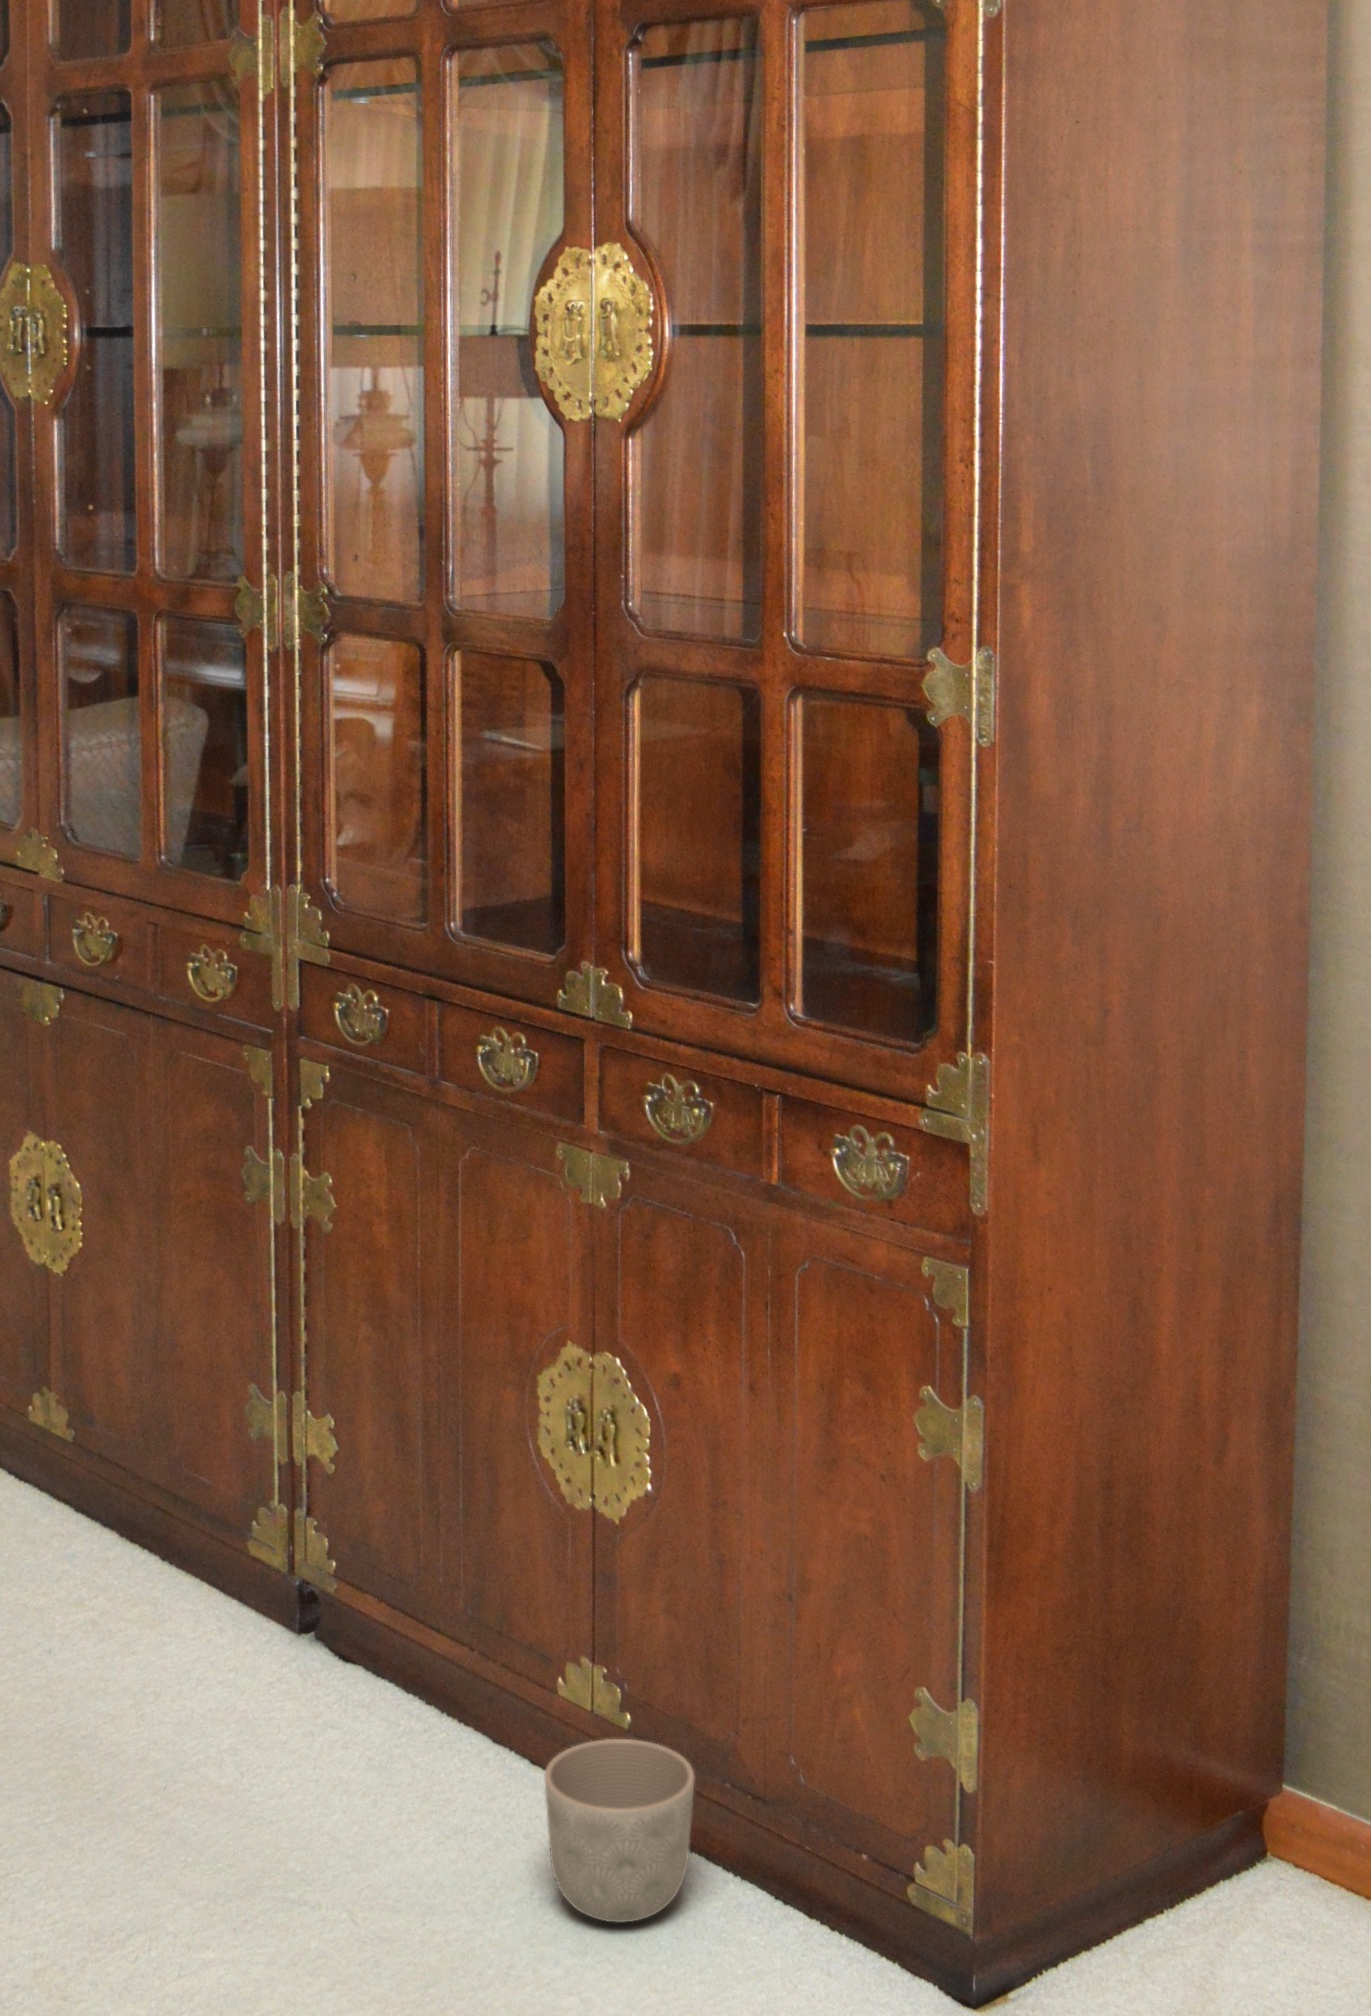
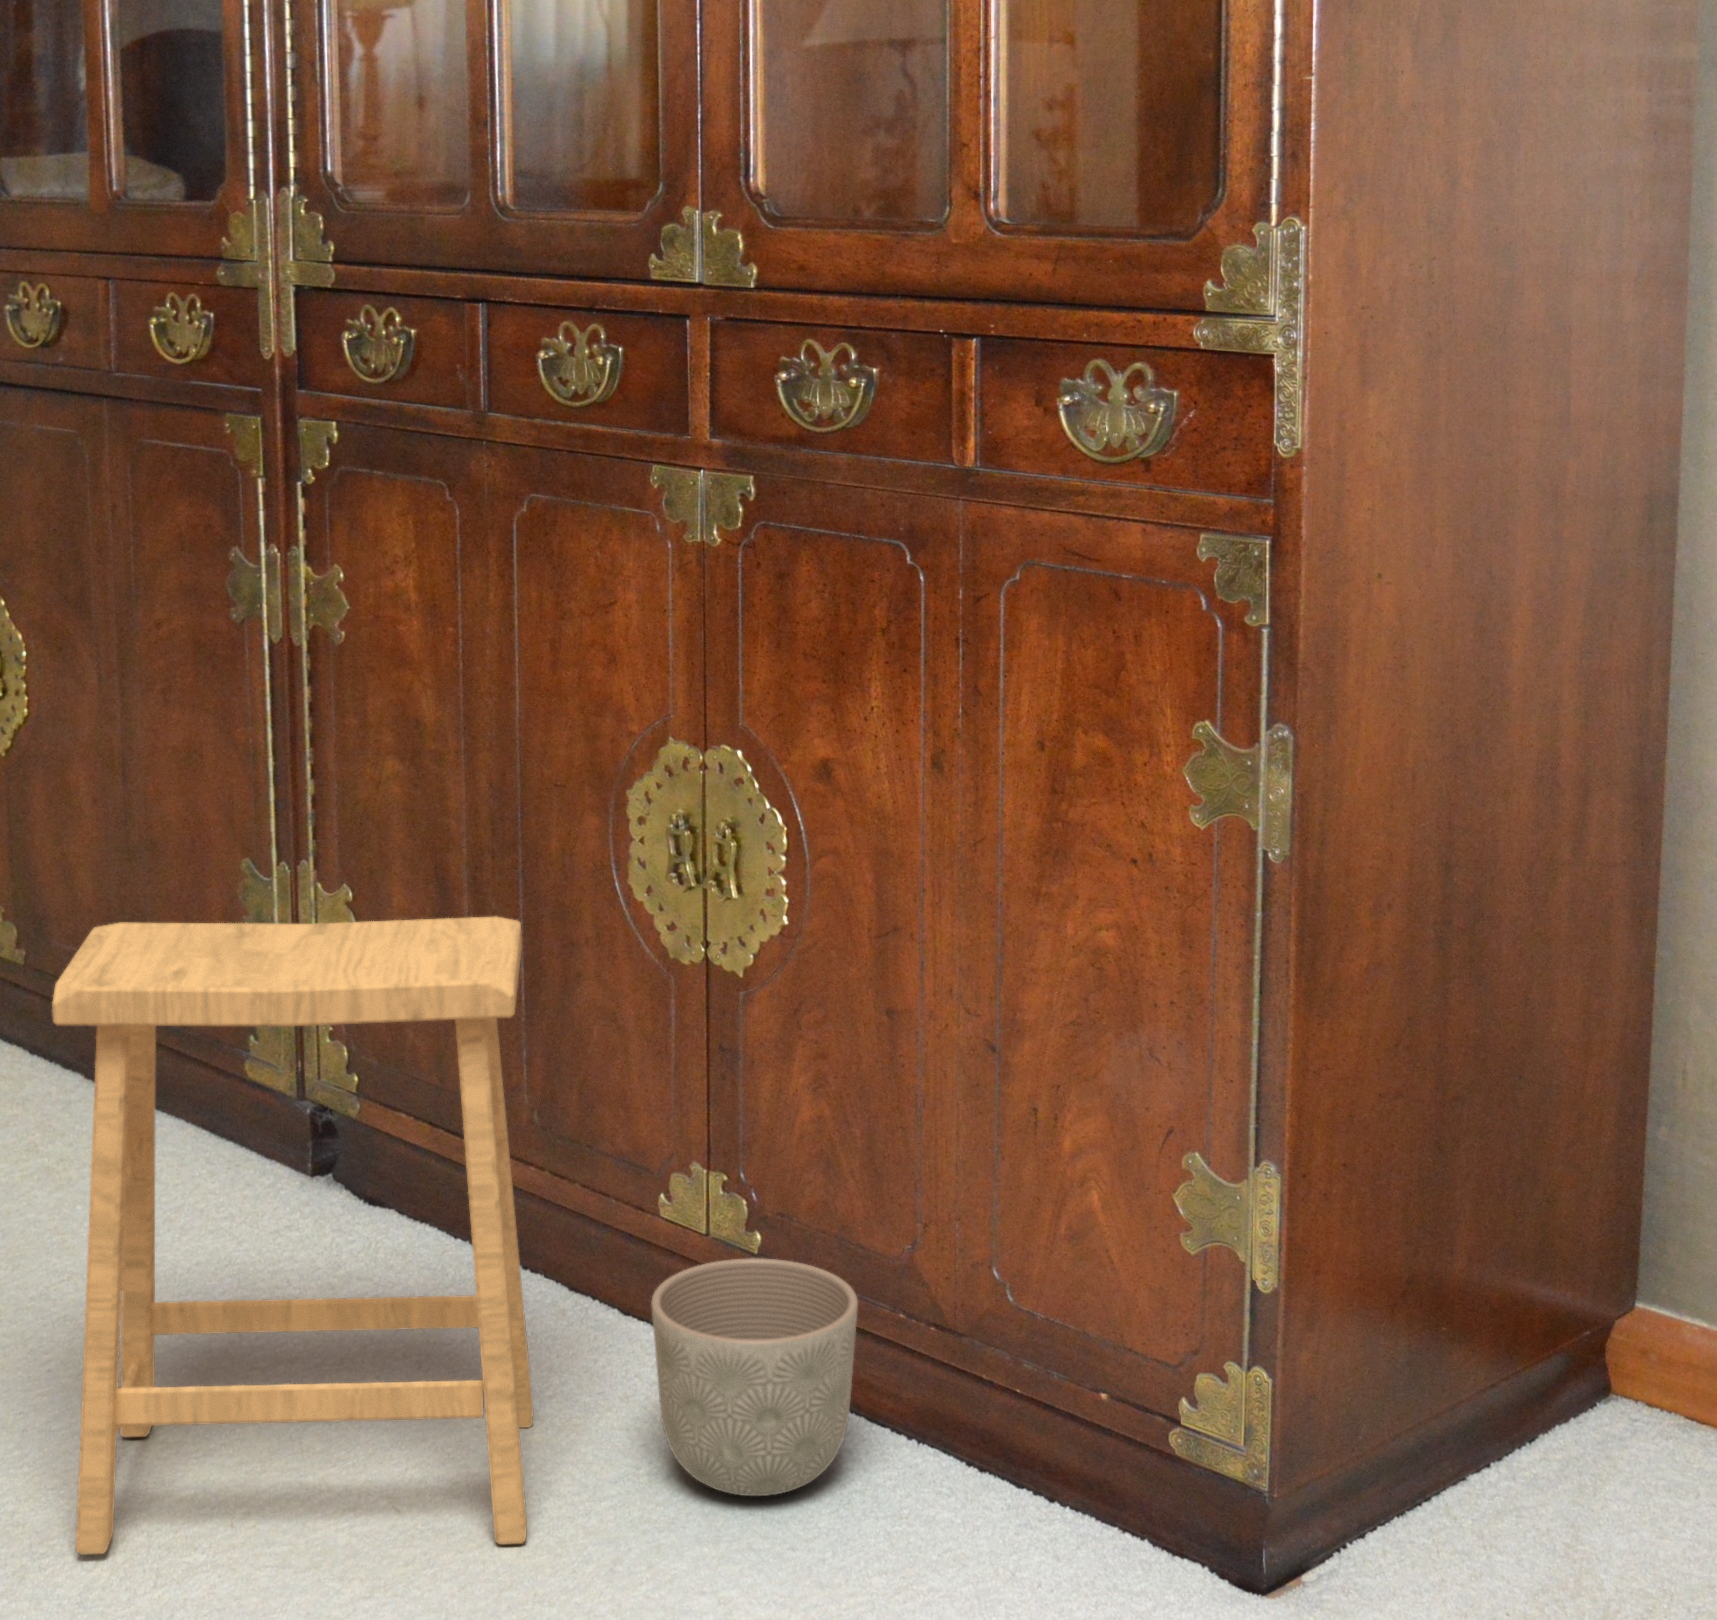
footstool: none [123,1482,460,1955] -> present [52,917,534,1555]

